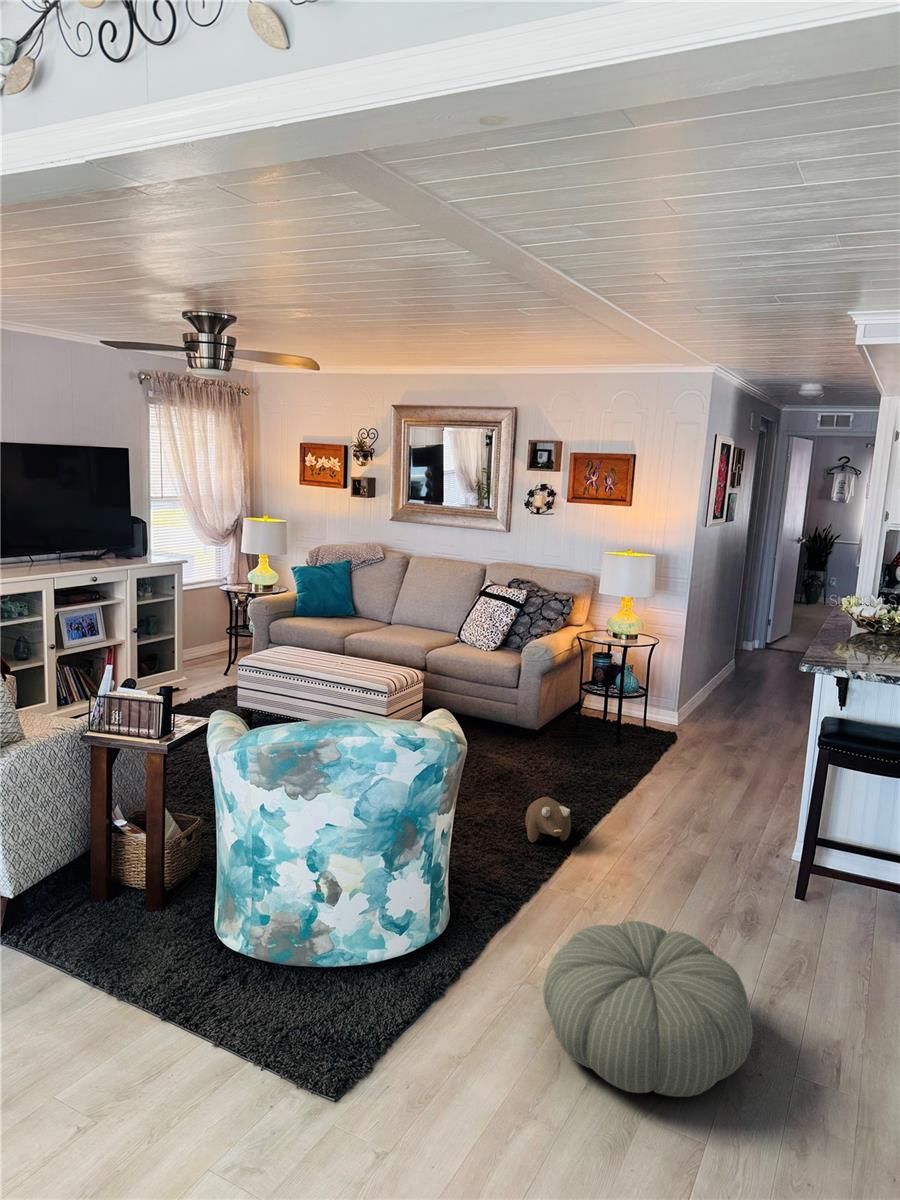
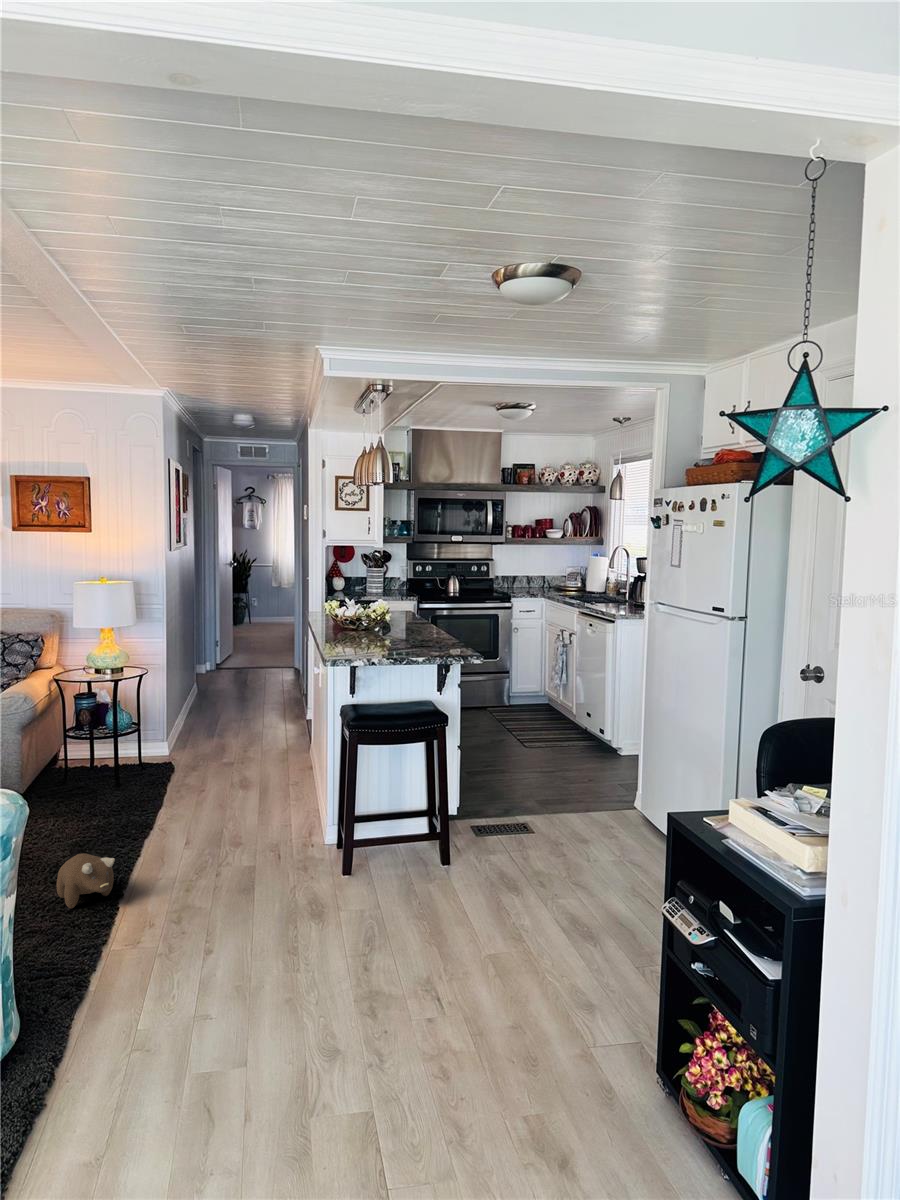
pouf: present [543,921,753,1097] -> none [170,931,376,1099]

